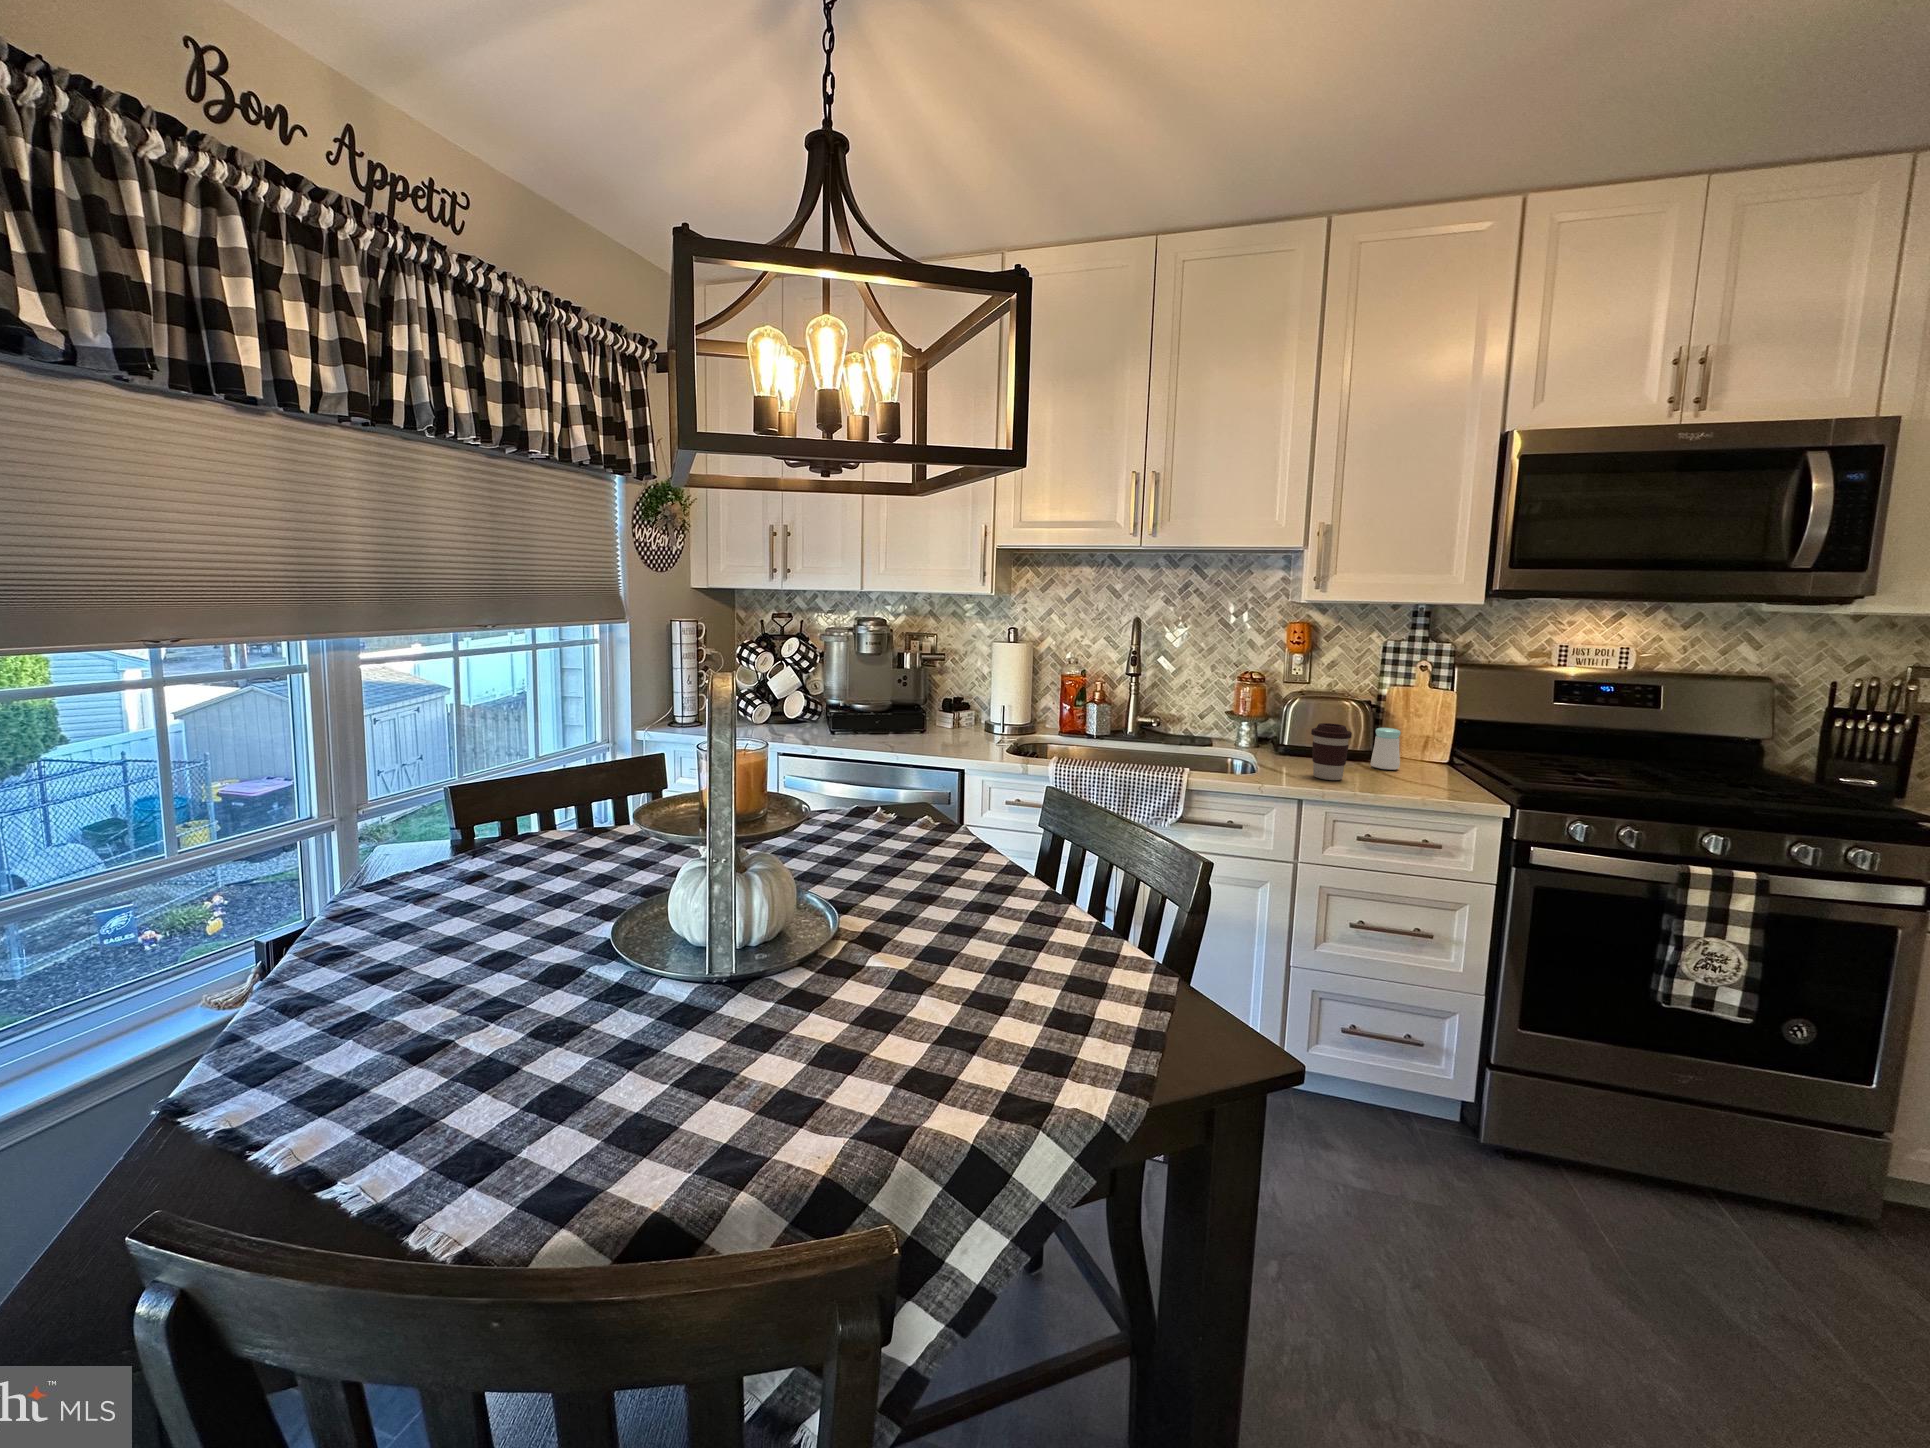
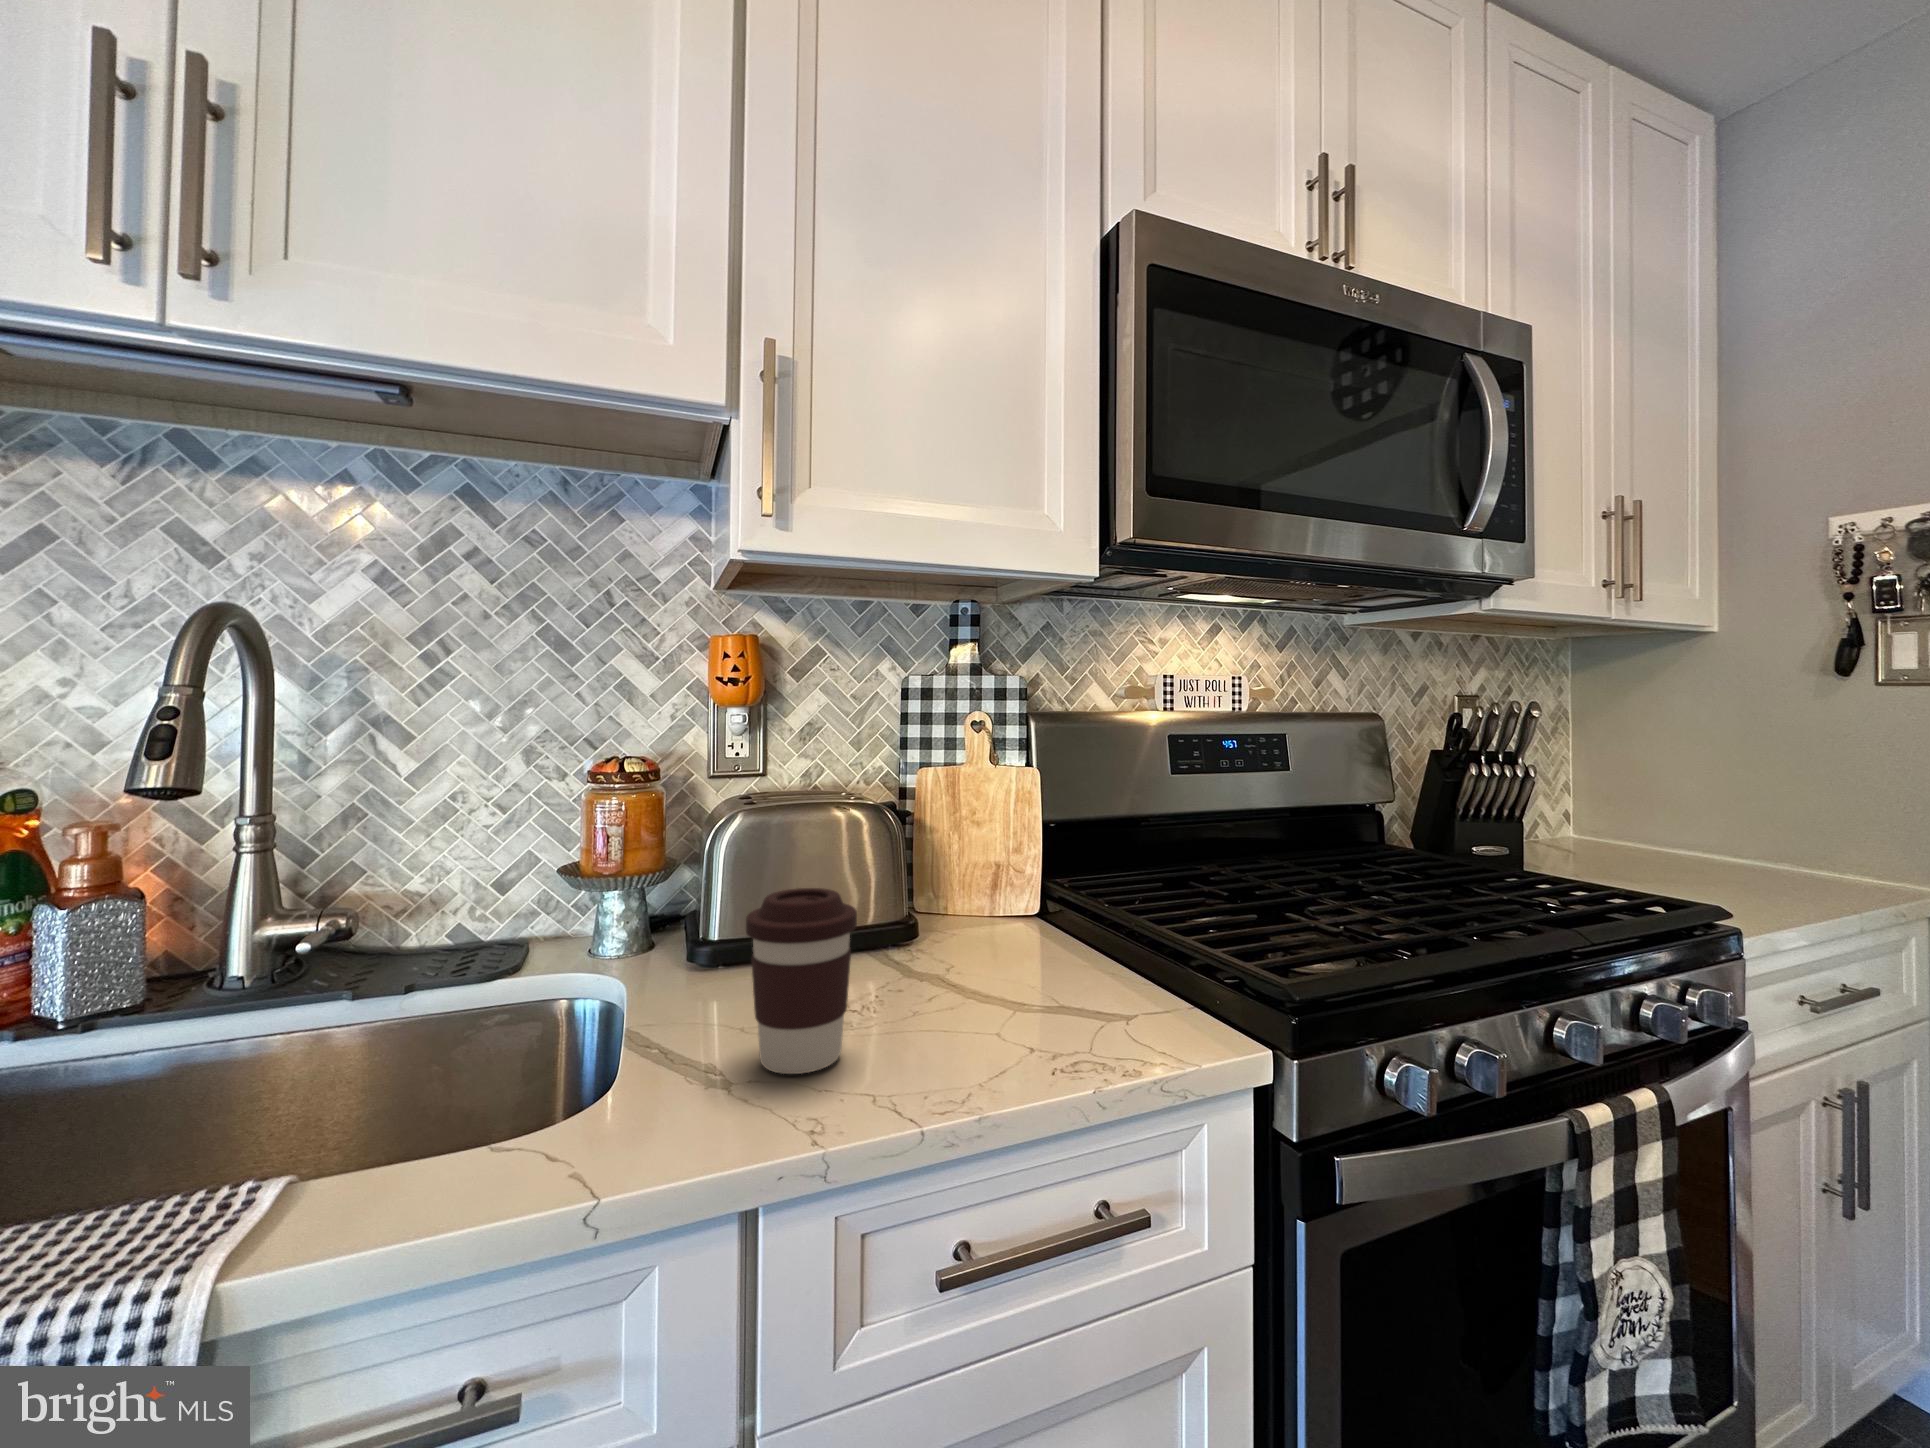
salt shaker: present [1371,728,1401,770] -> none [903,865,962,970]

